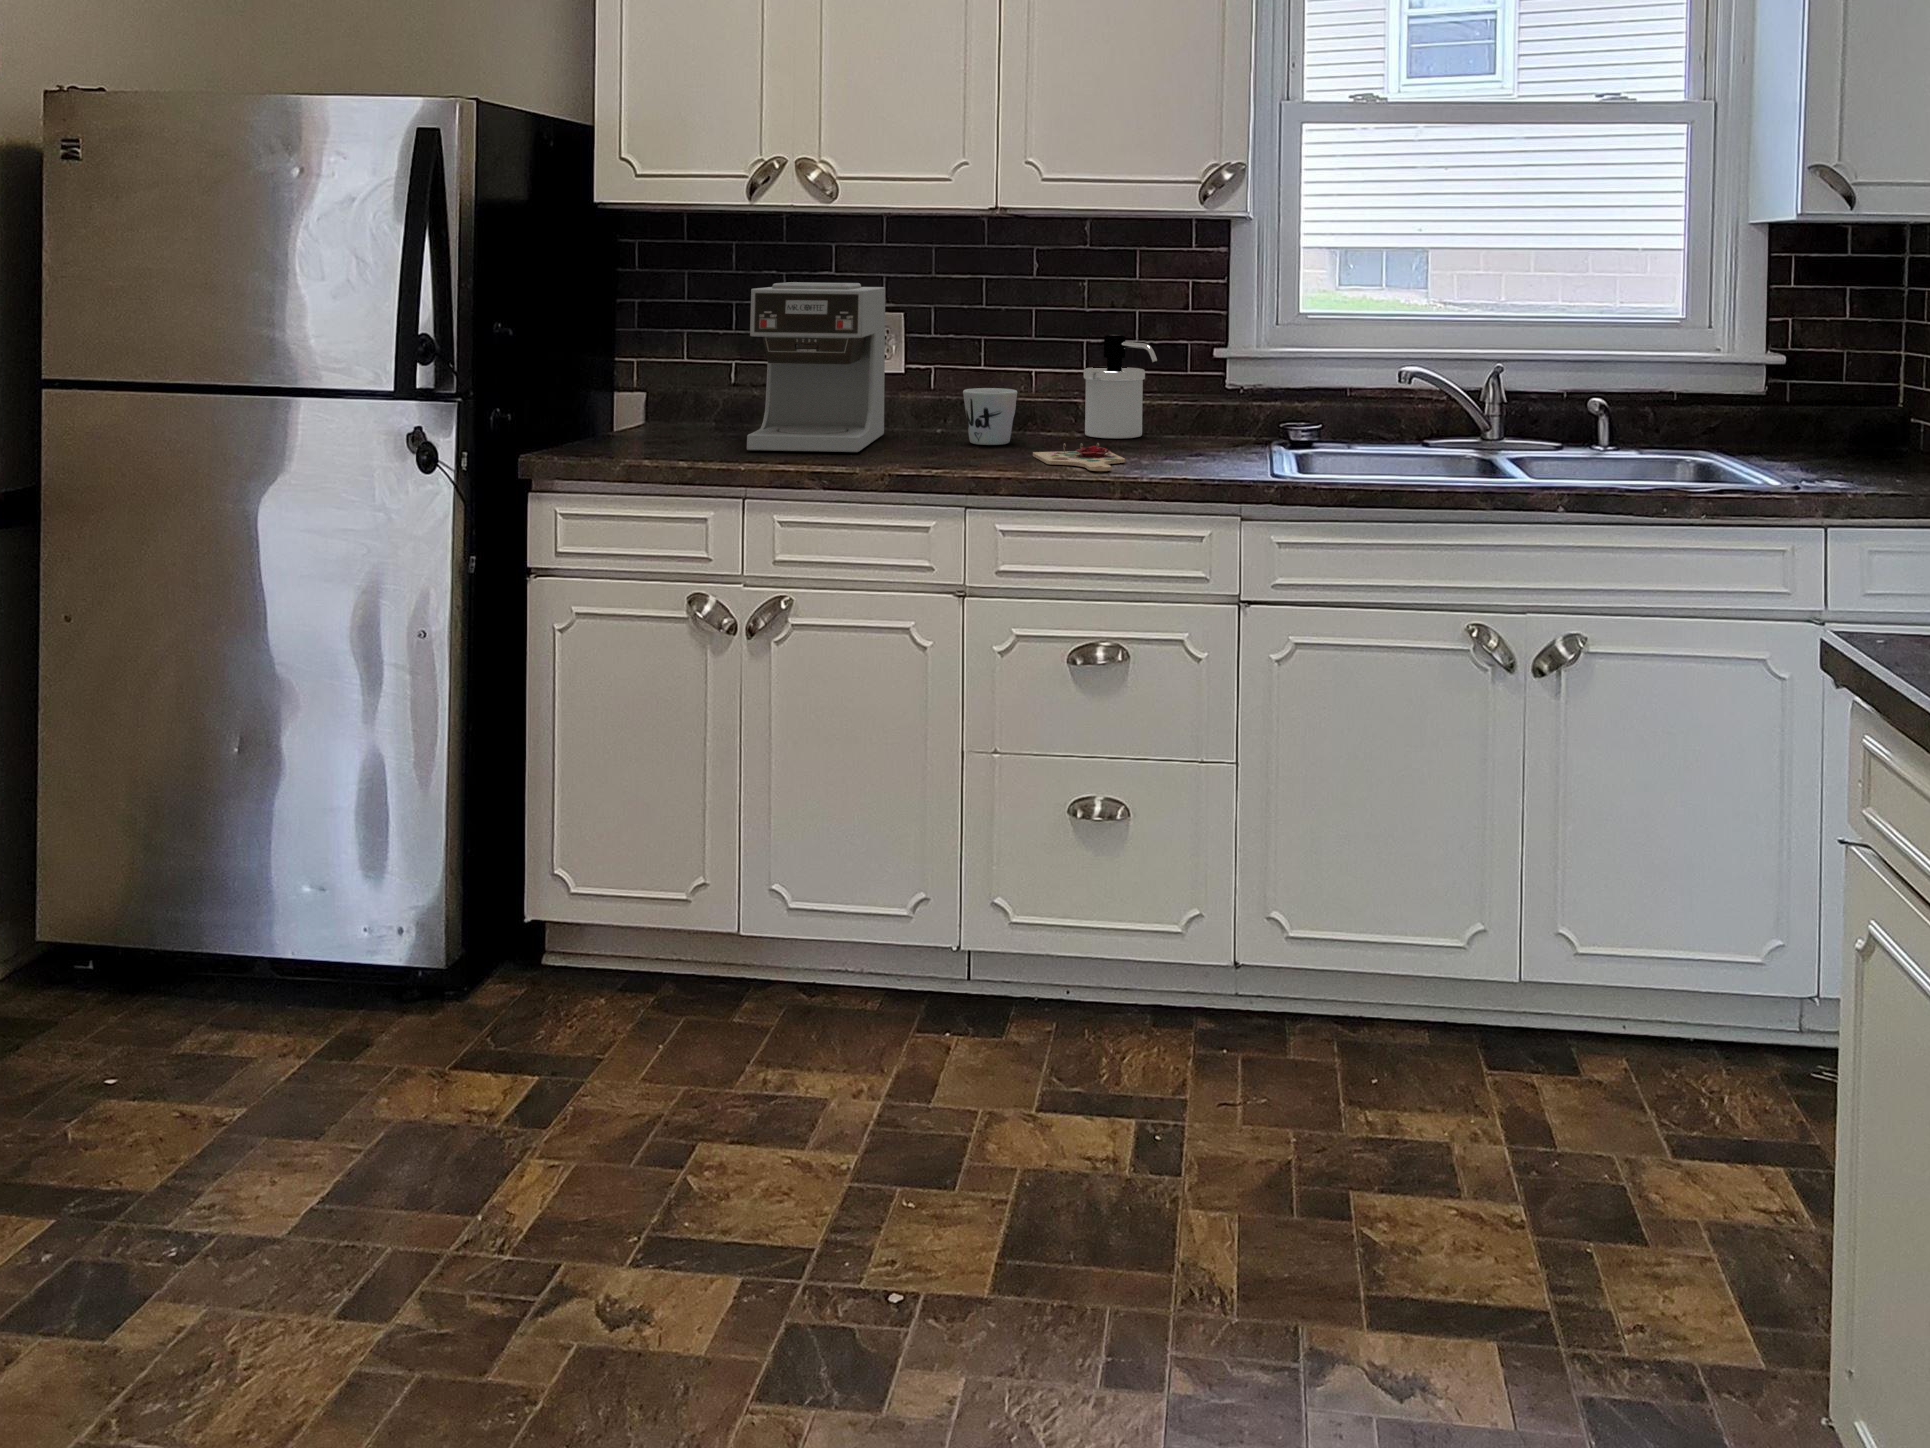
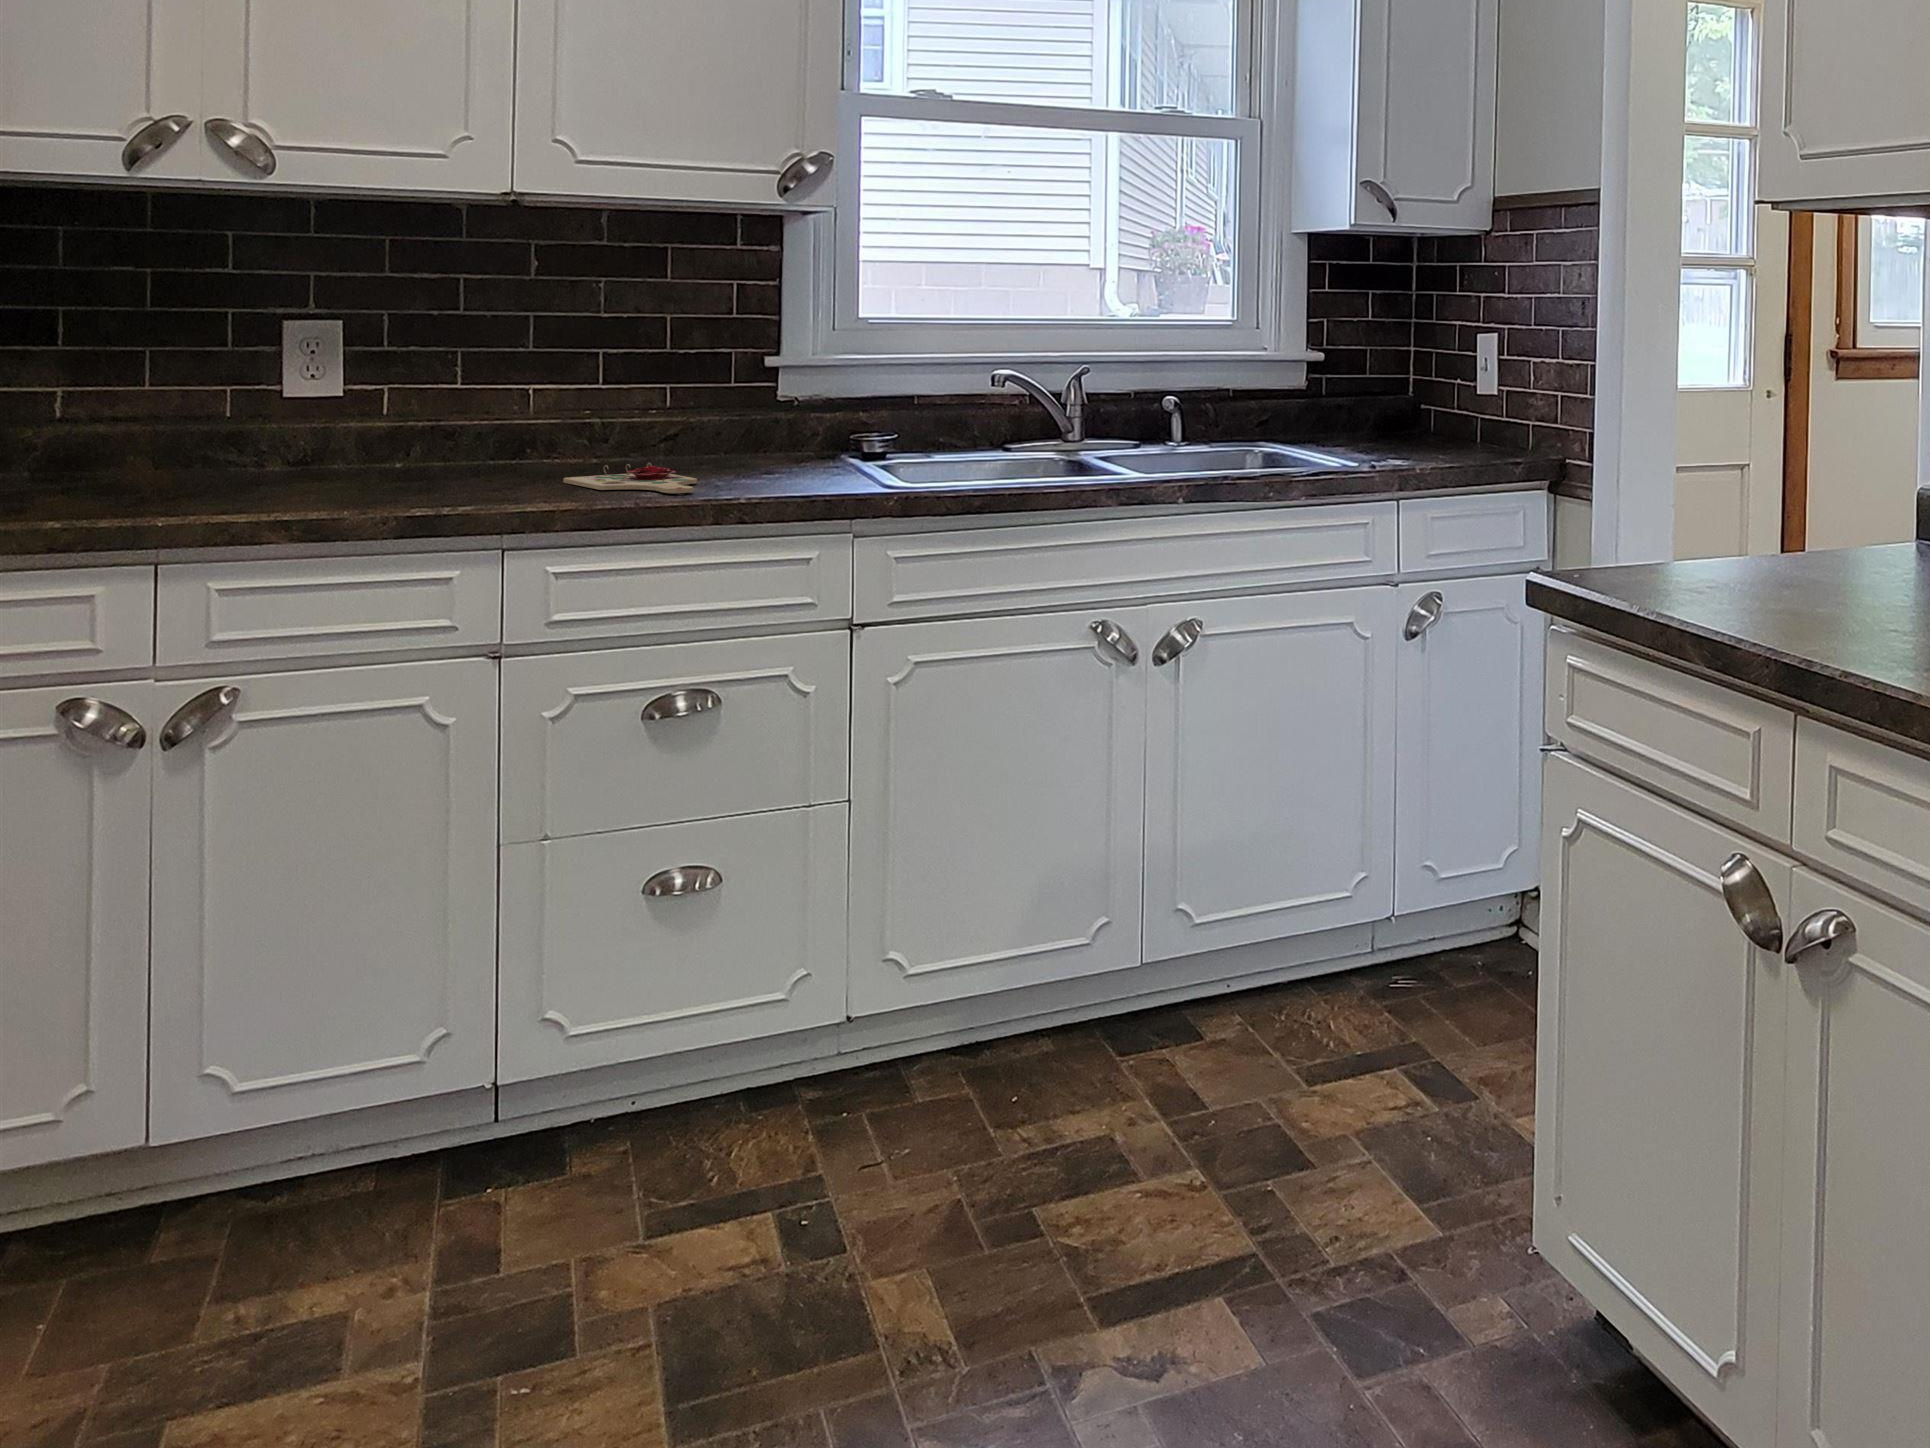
coffee maker: present [747,282,885,452] -> none [101,262,309,497]
soap dispenser: present [1084,335,1157,438] -> none [597,336,707,459]
mug: present [963,388,1017,445] -> none [440,402,522,474]

